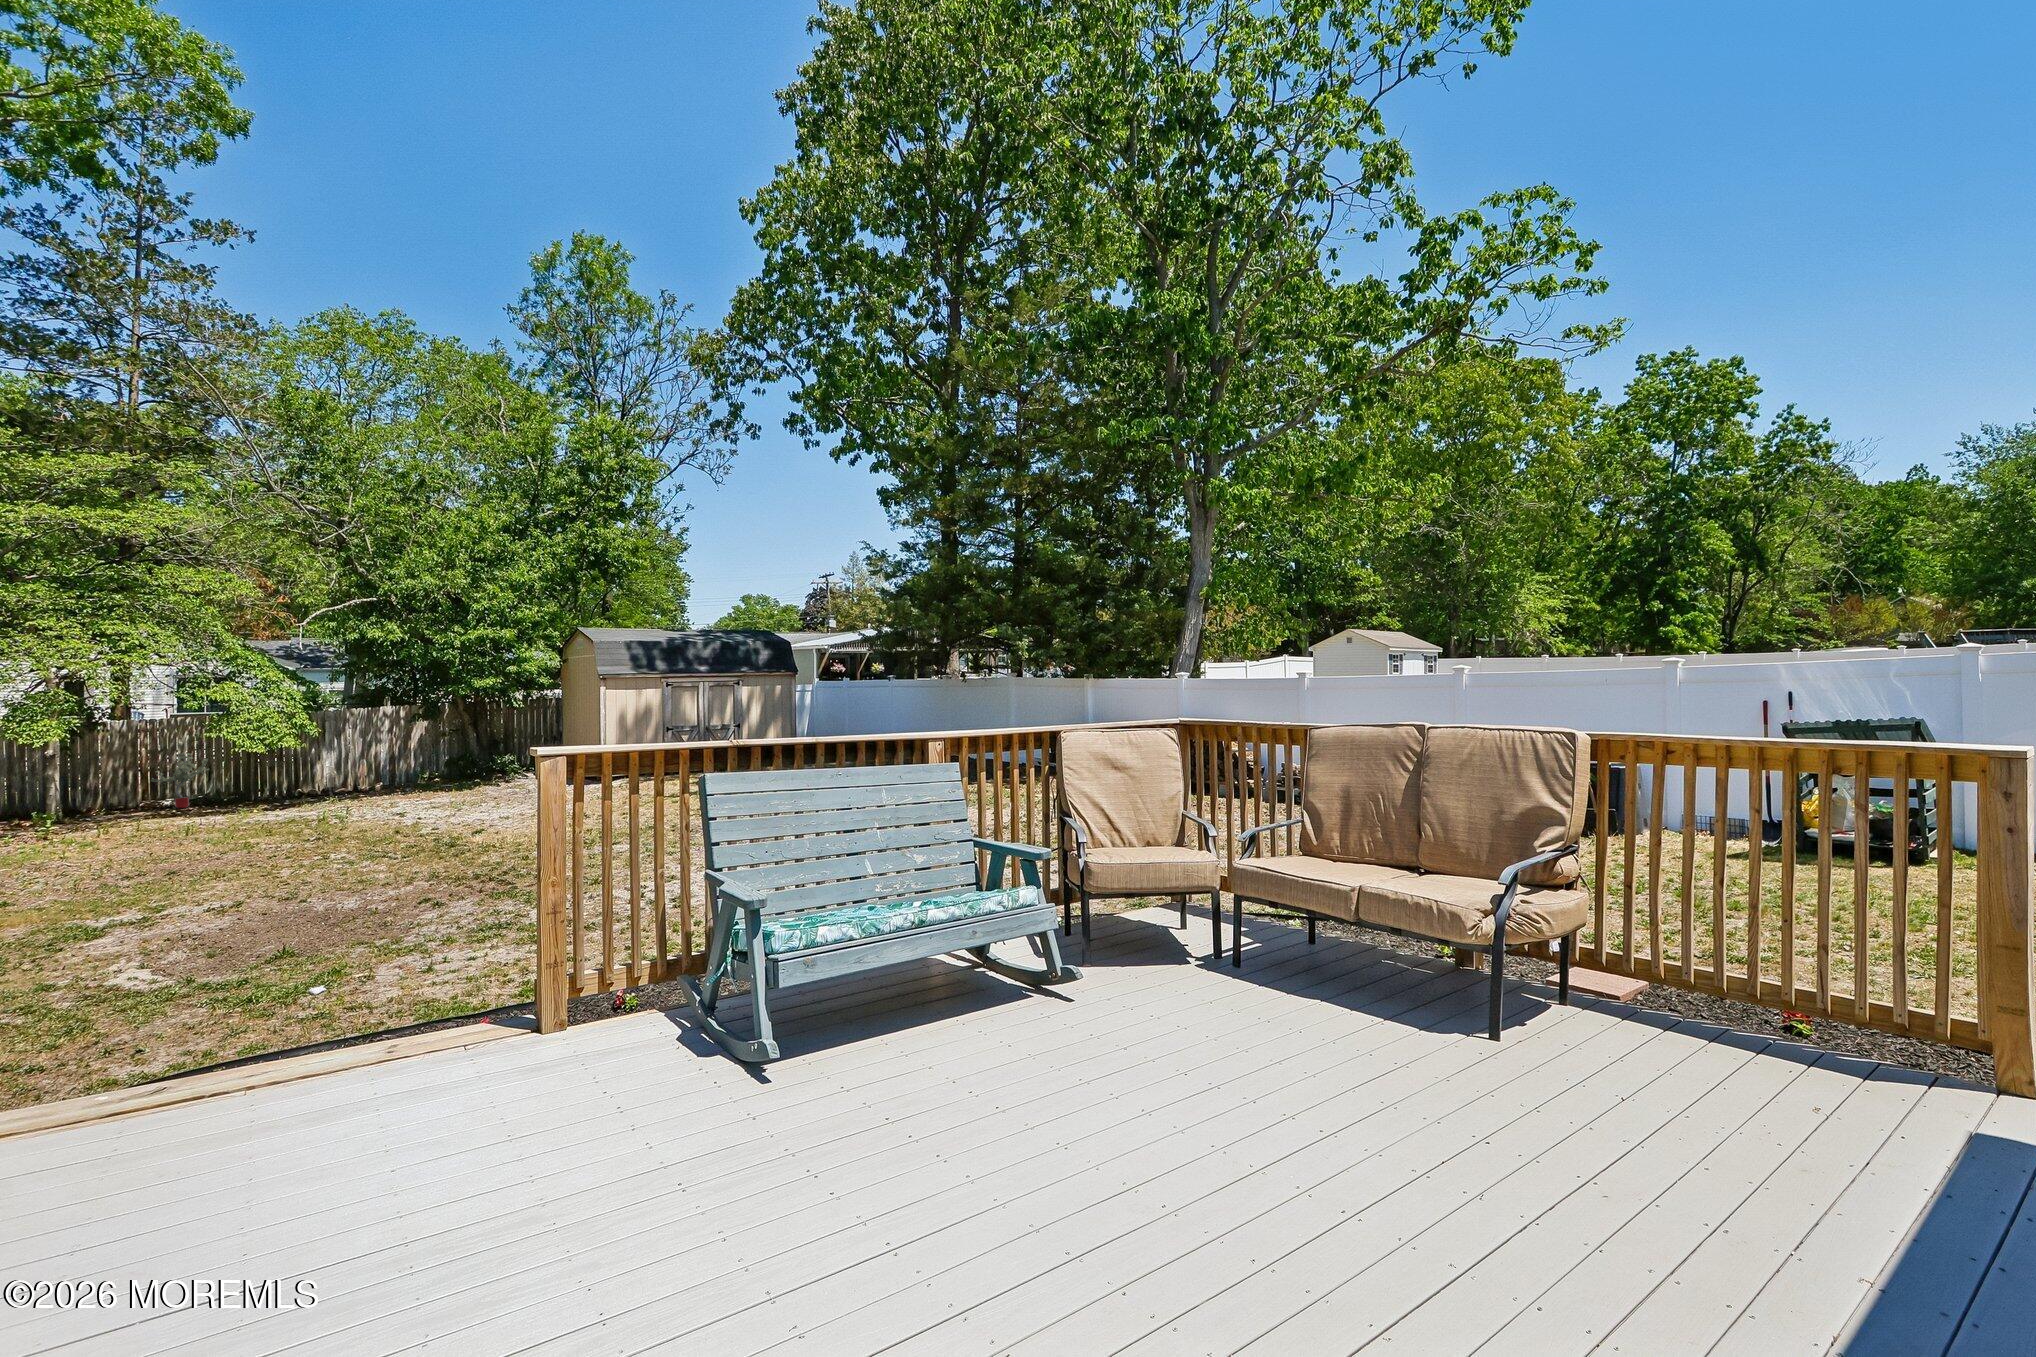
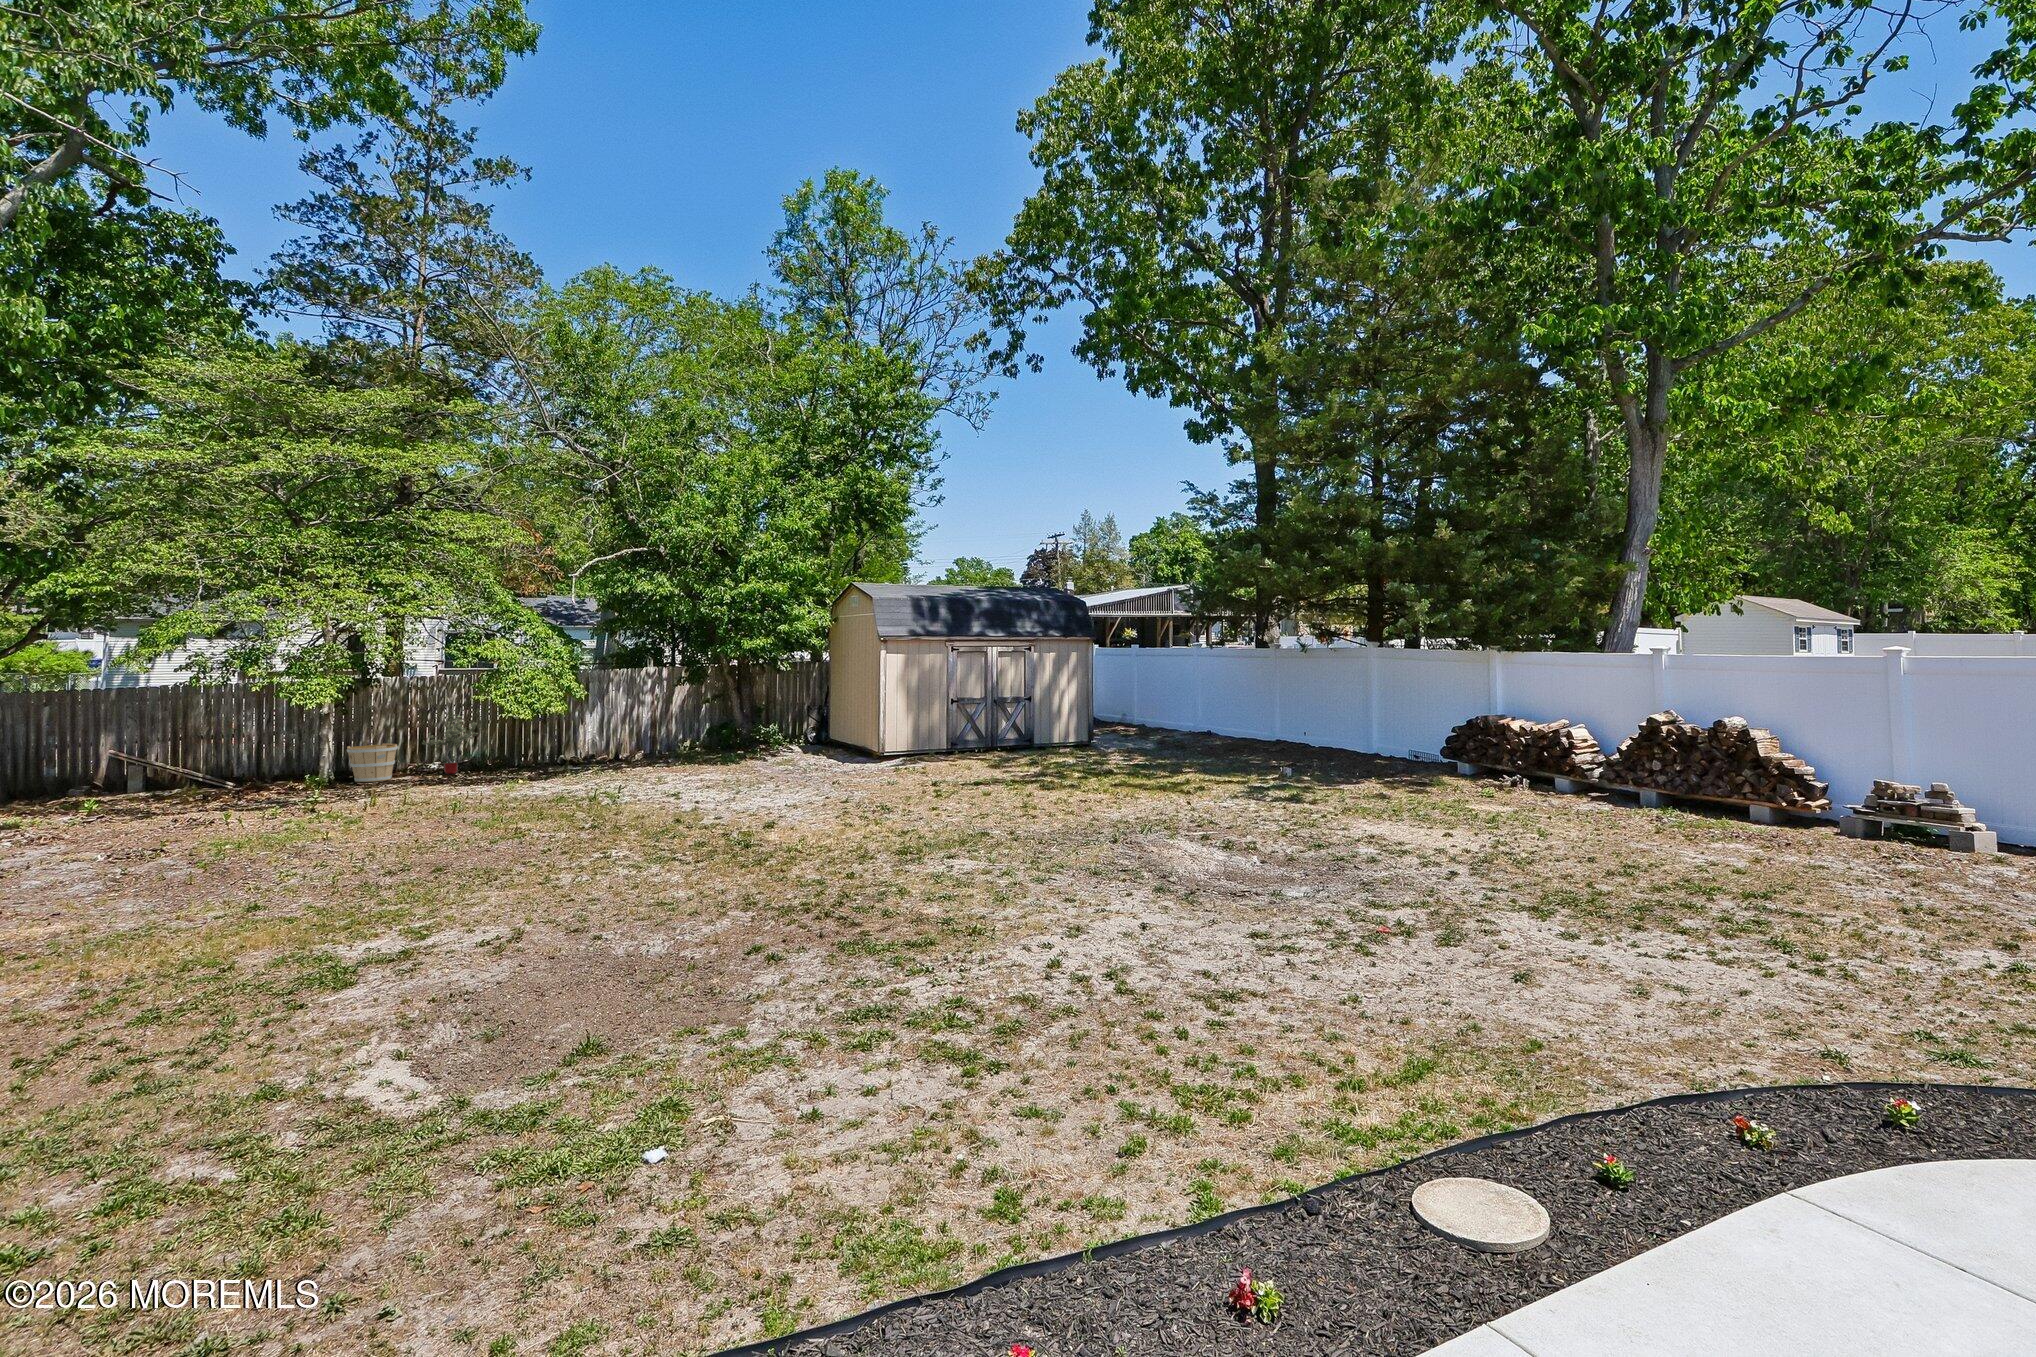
wooden bucket: none [71,782,125,820] -> present [347,743,398,782]

